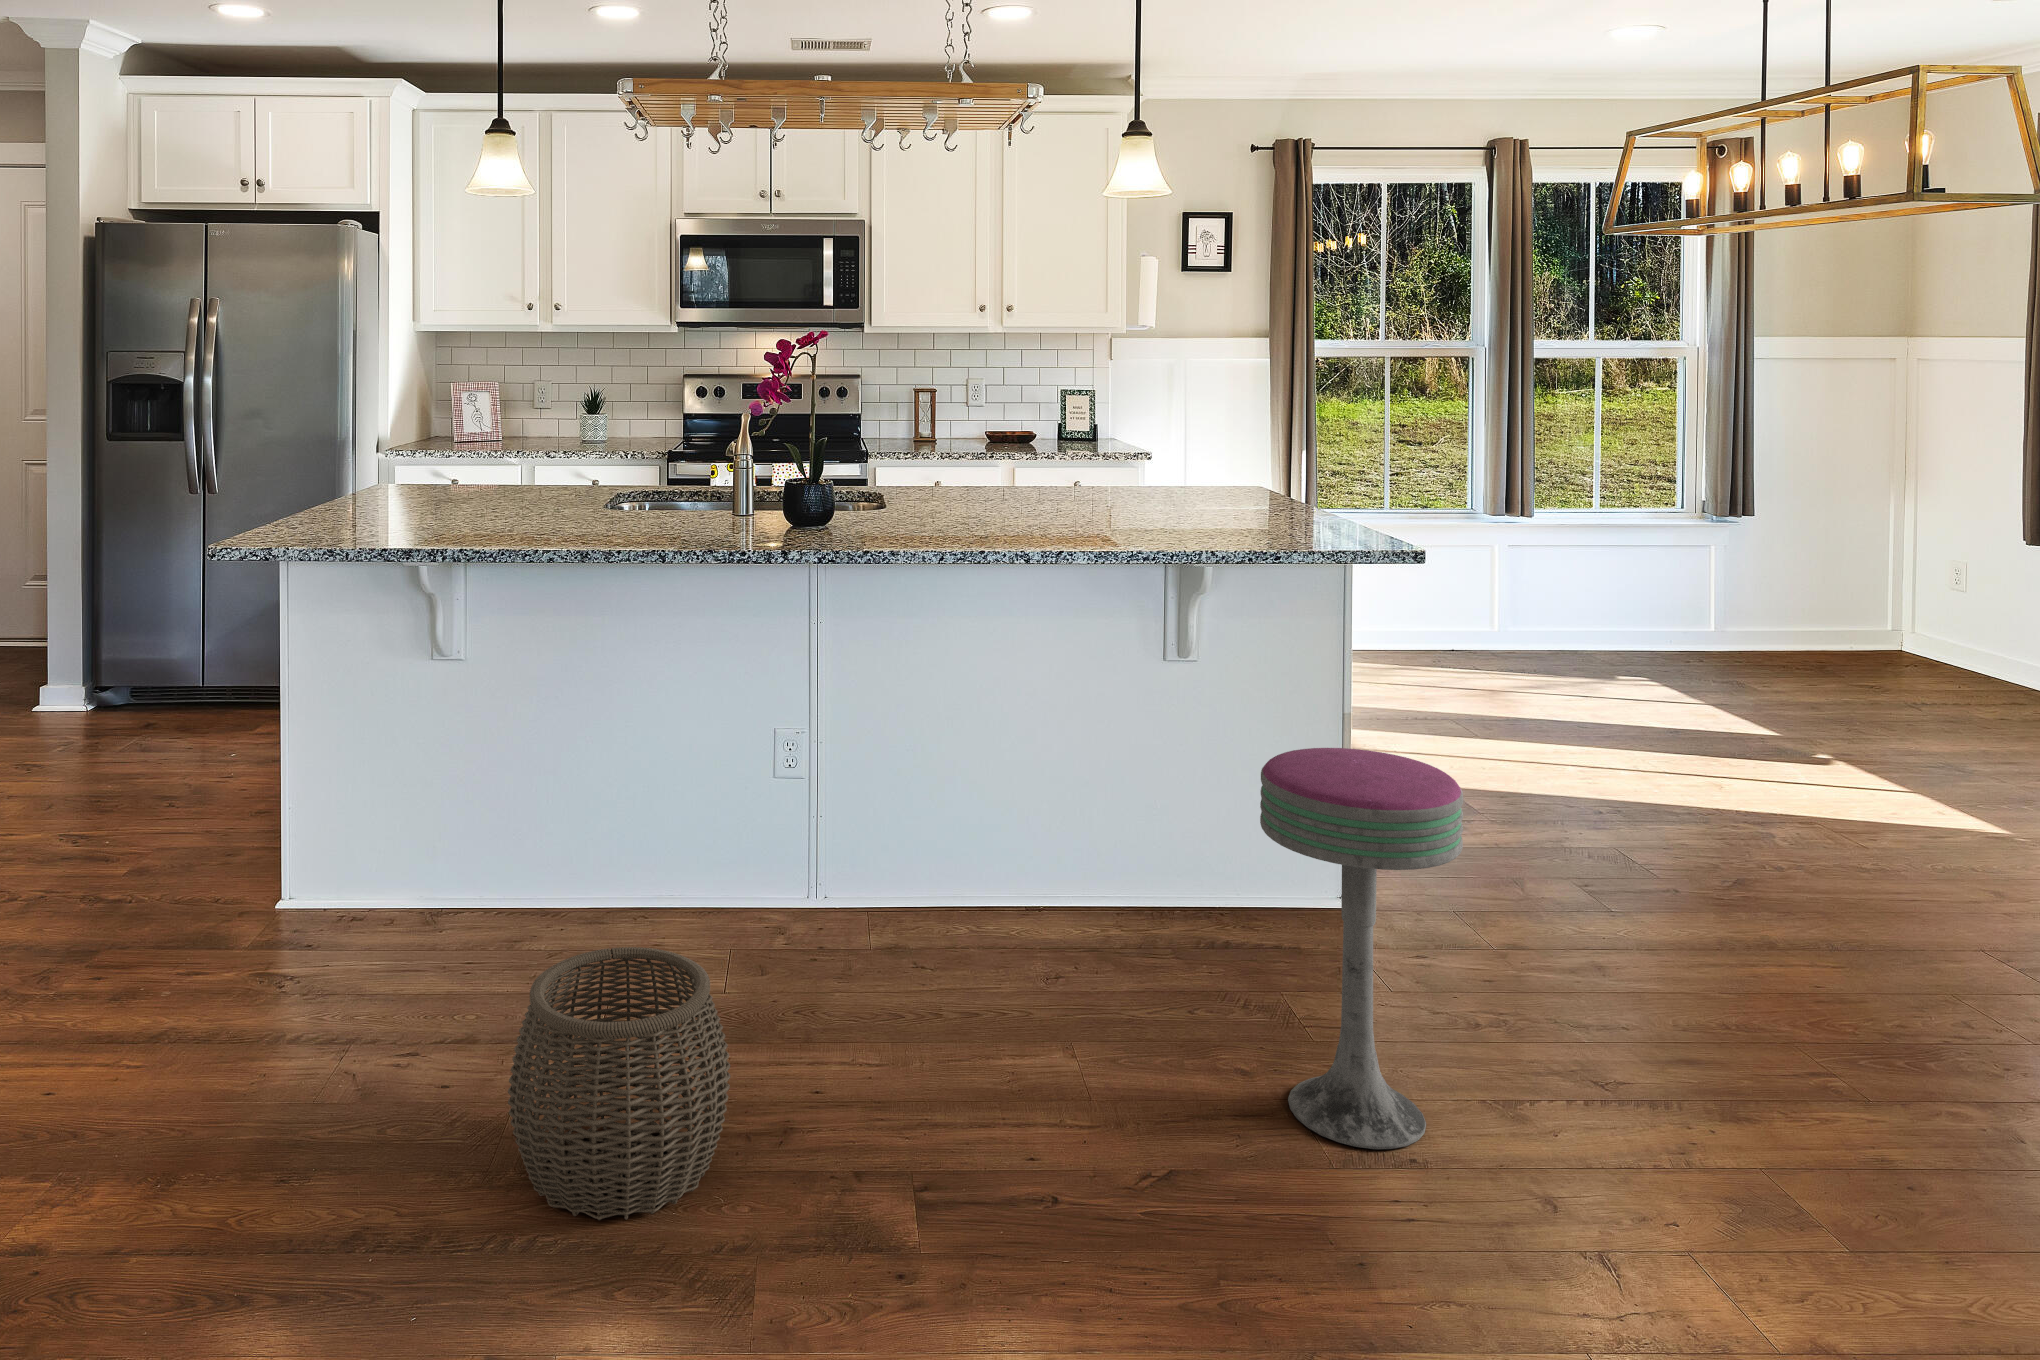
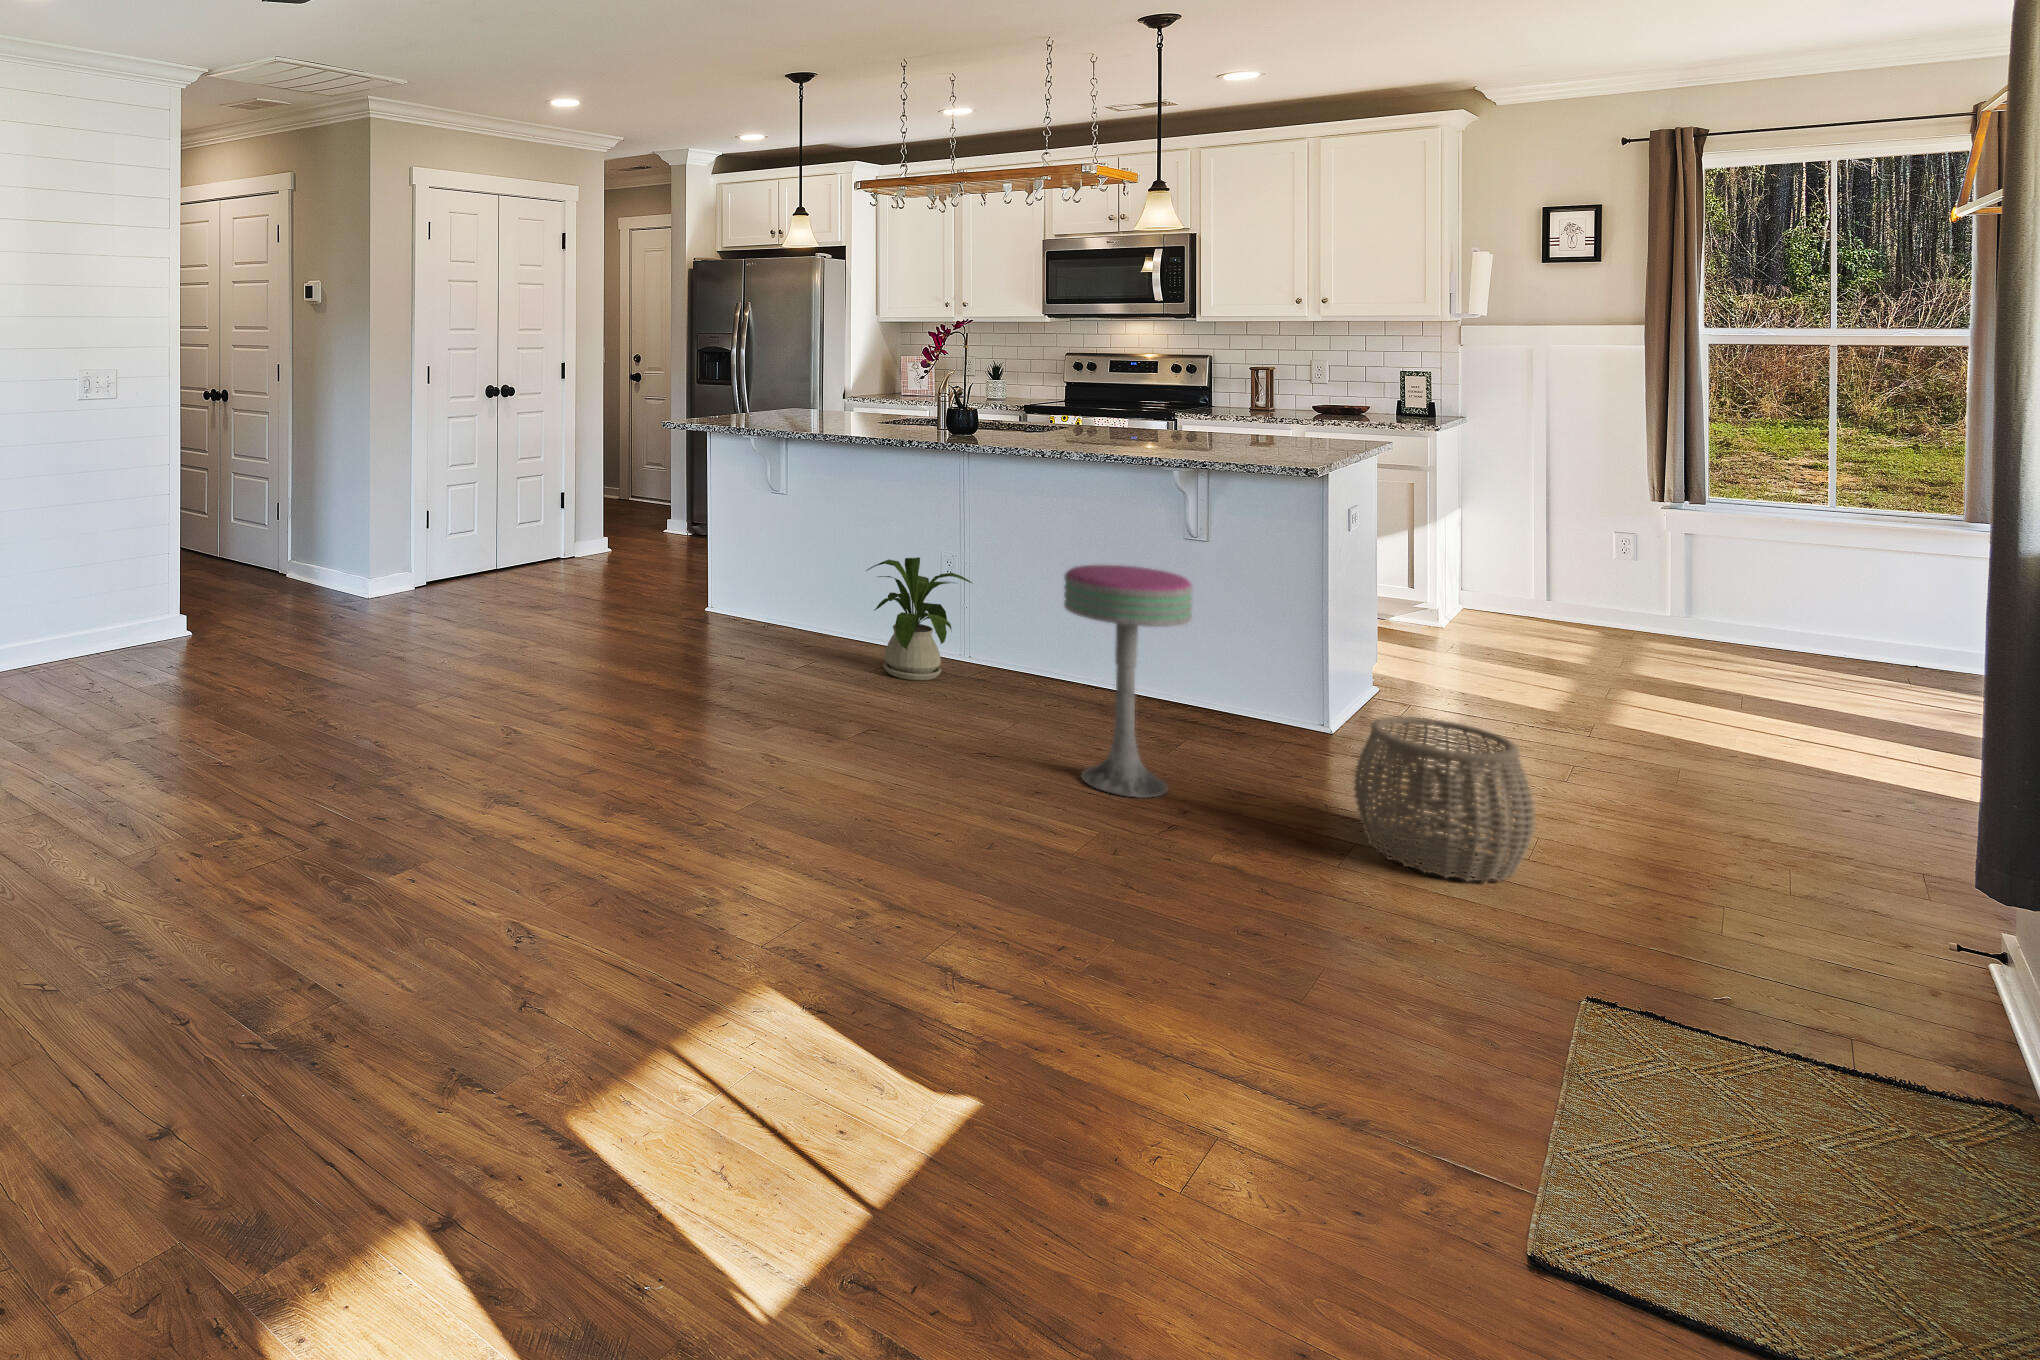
house plant: none [719,760,913,978] -> present [866,557,972,680]
woven basket: present [508,947,731,1220] -> present [1354,717,1535,882]

